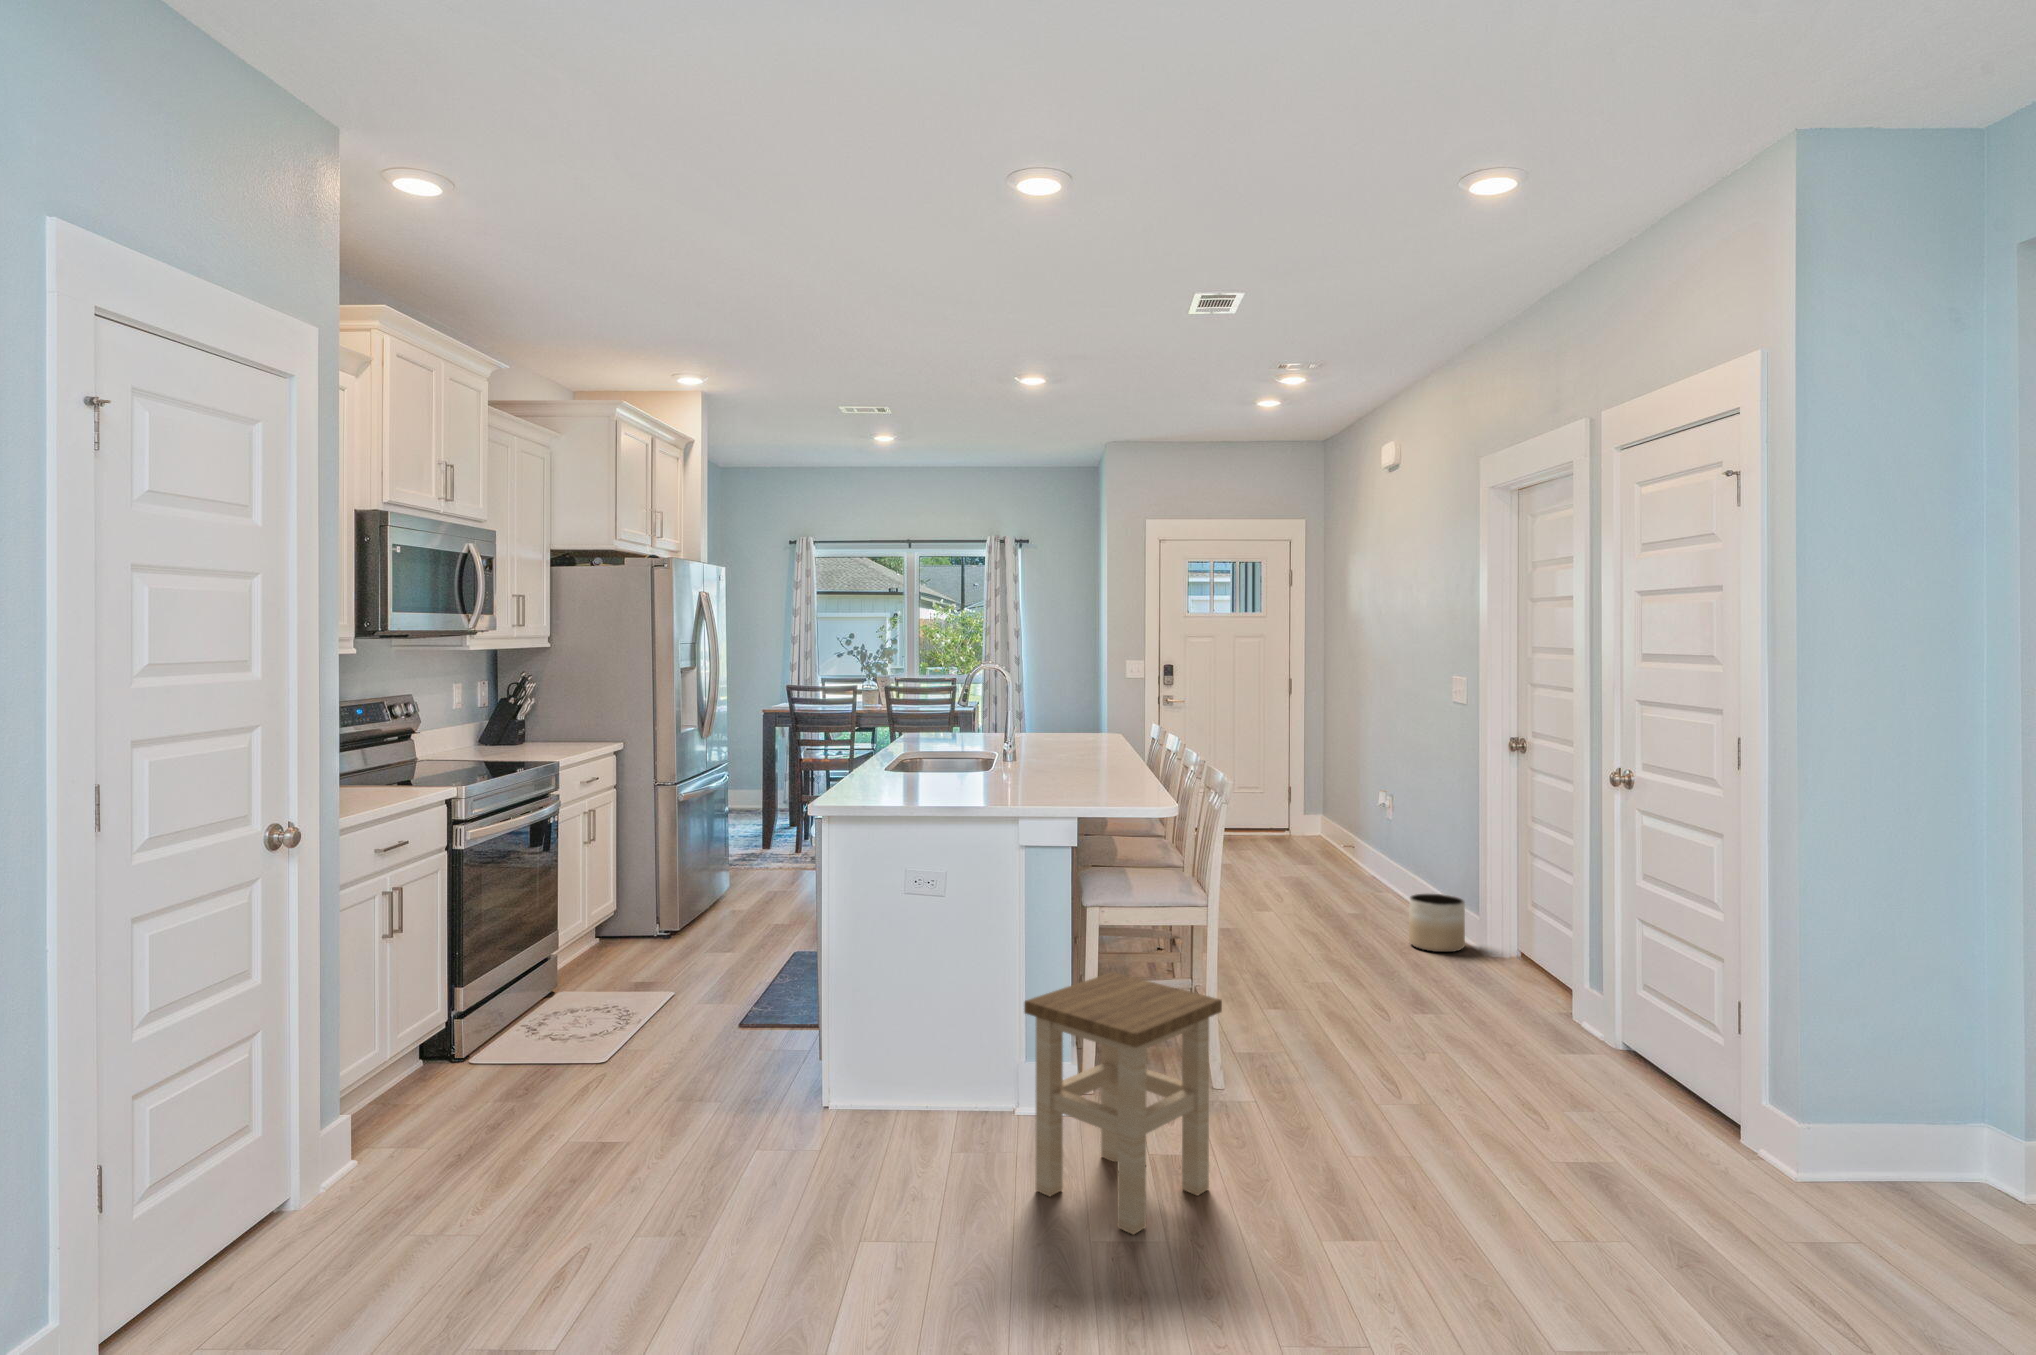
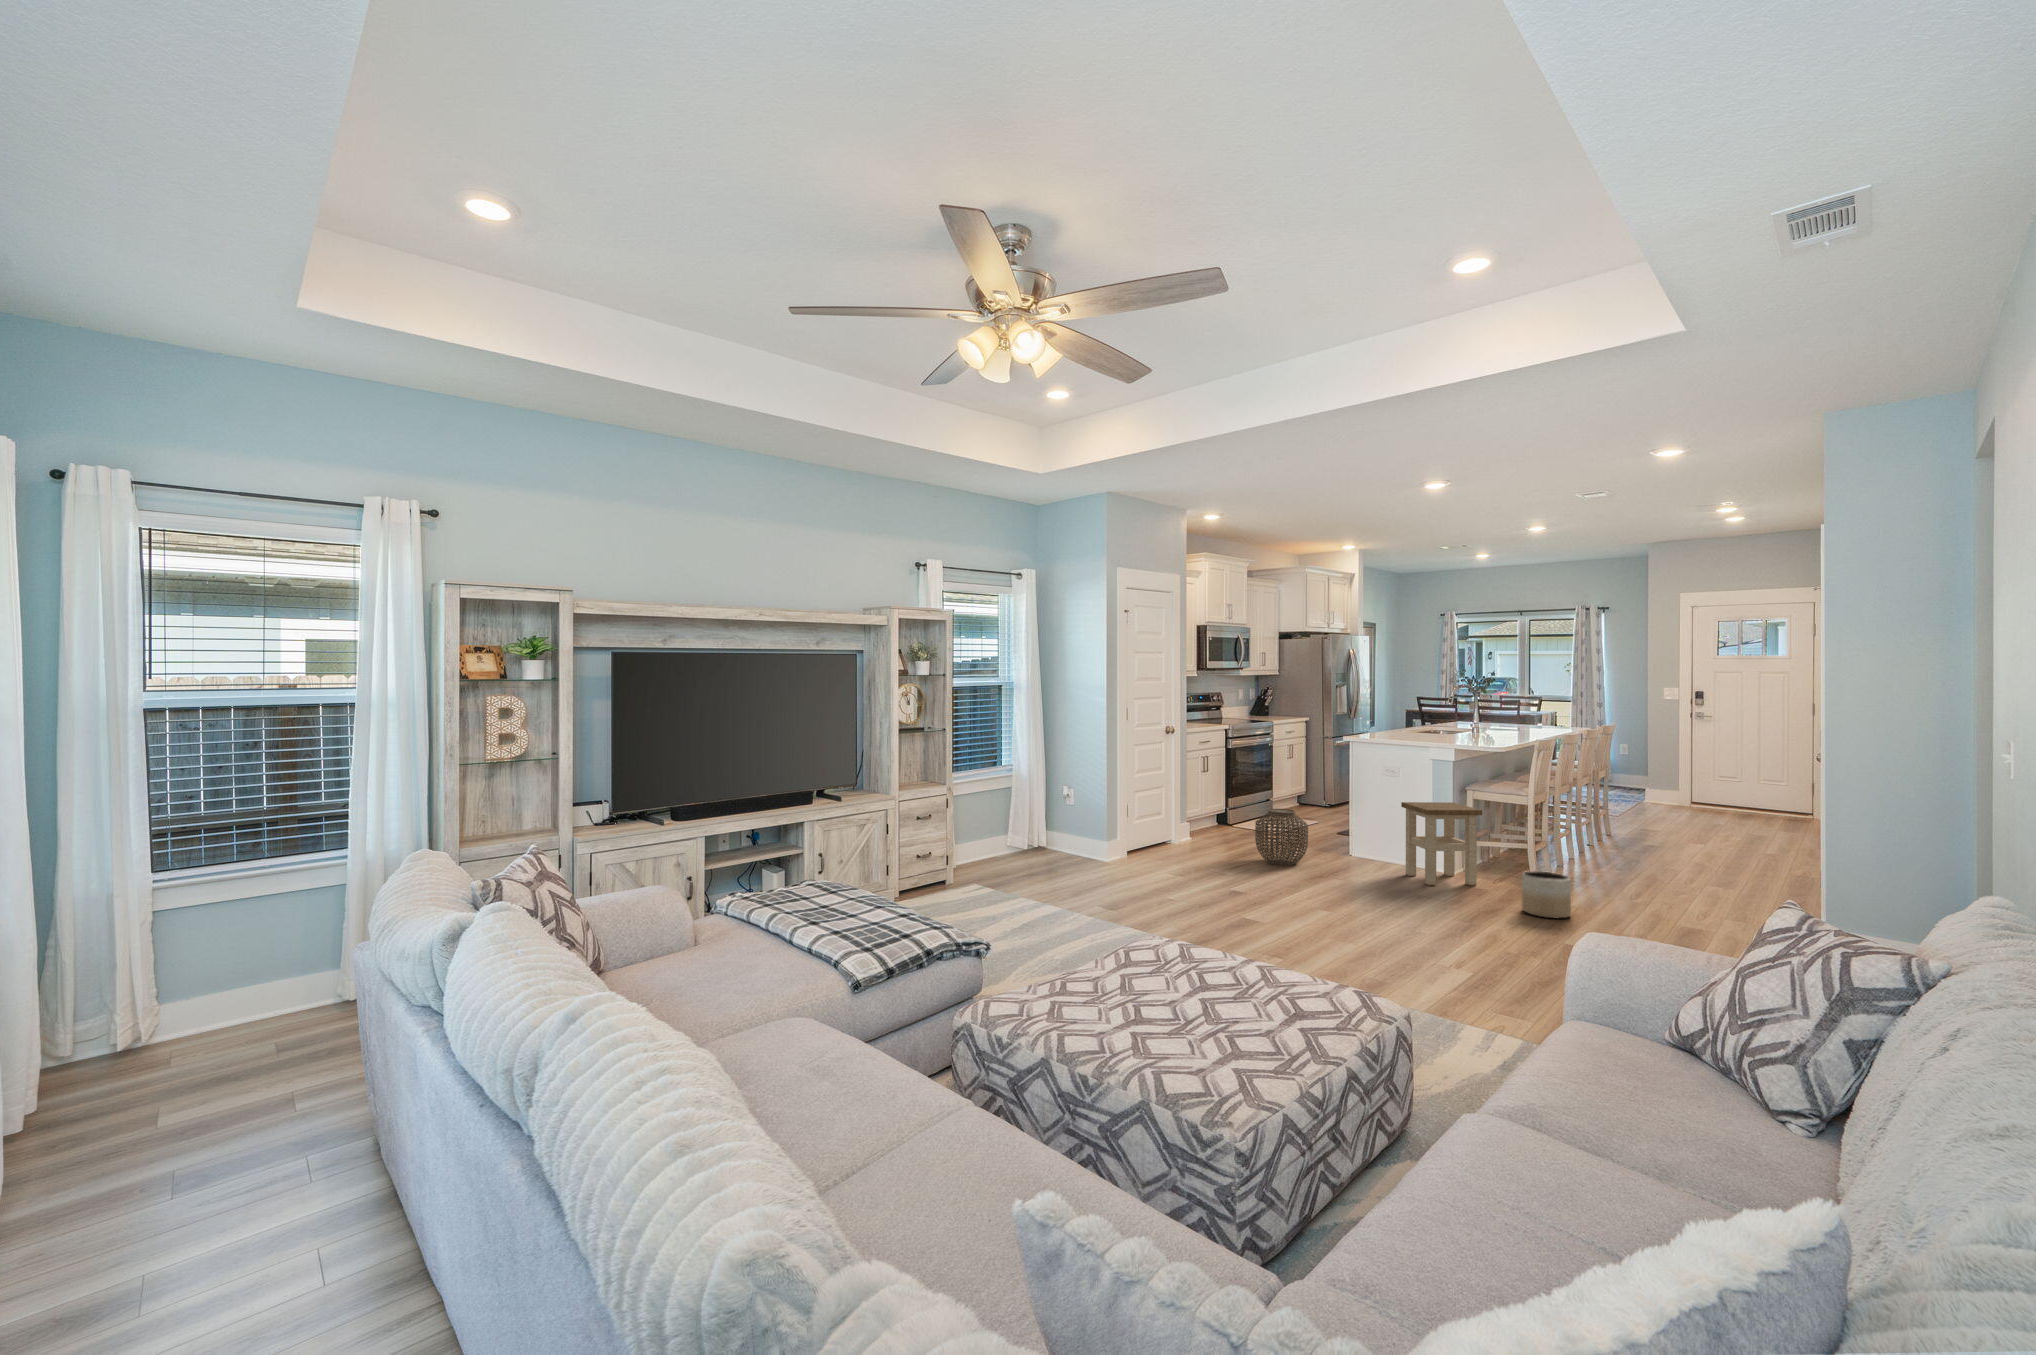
planter: present [1409,894,1465,952] -> present [1522,871,1571,919]
woven basket: none [619,1070,783,1269] -> present [1255,809,1308,866]

